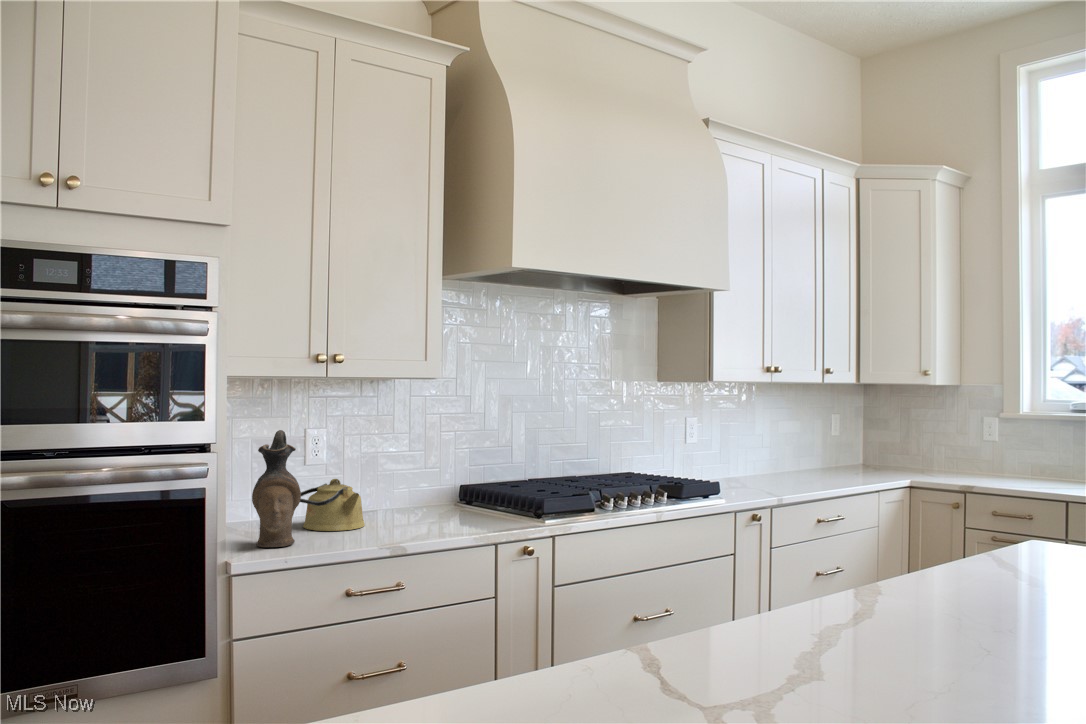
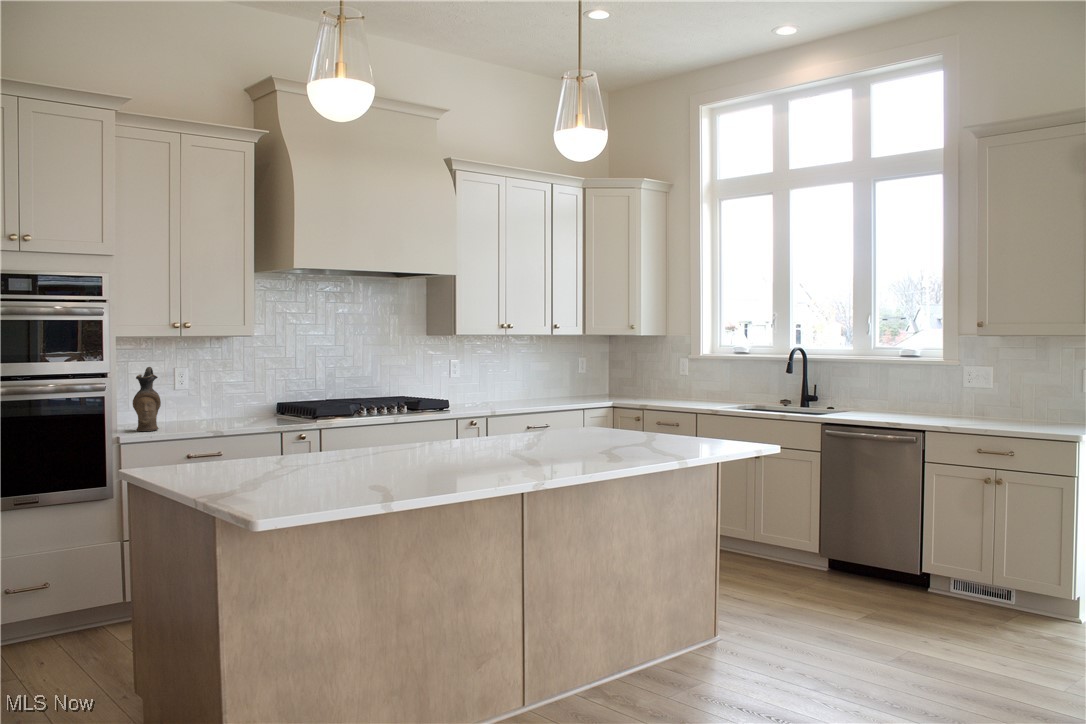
kettle: present [300,479,365,531] -> none [162,396,206,426]

